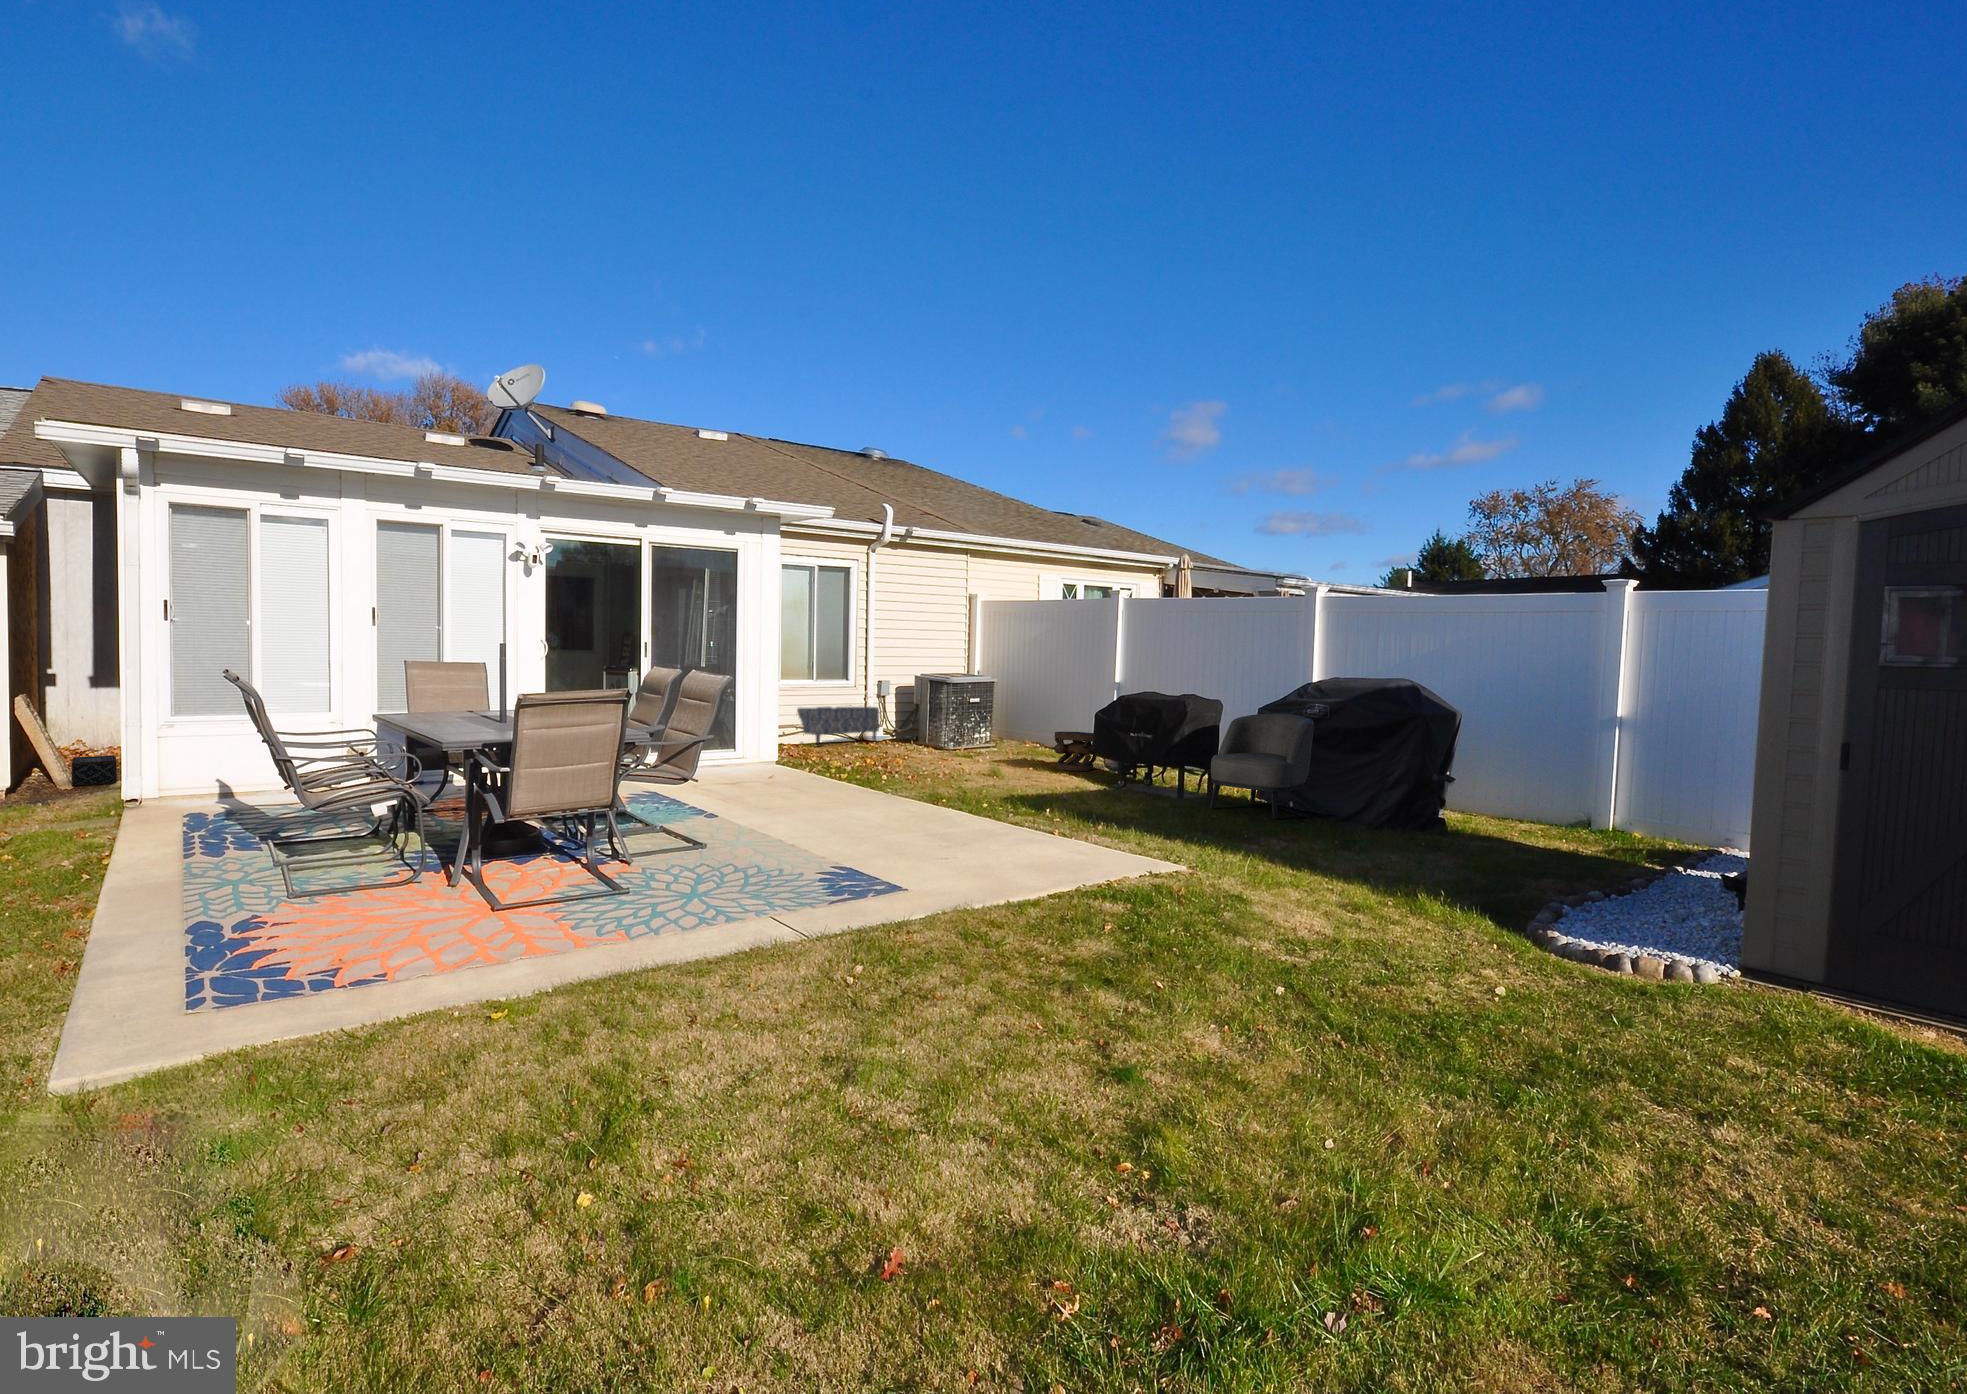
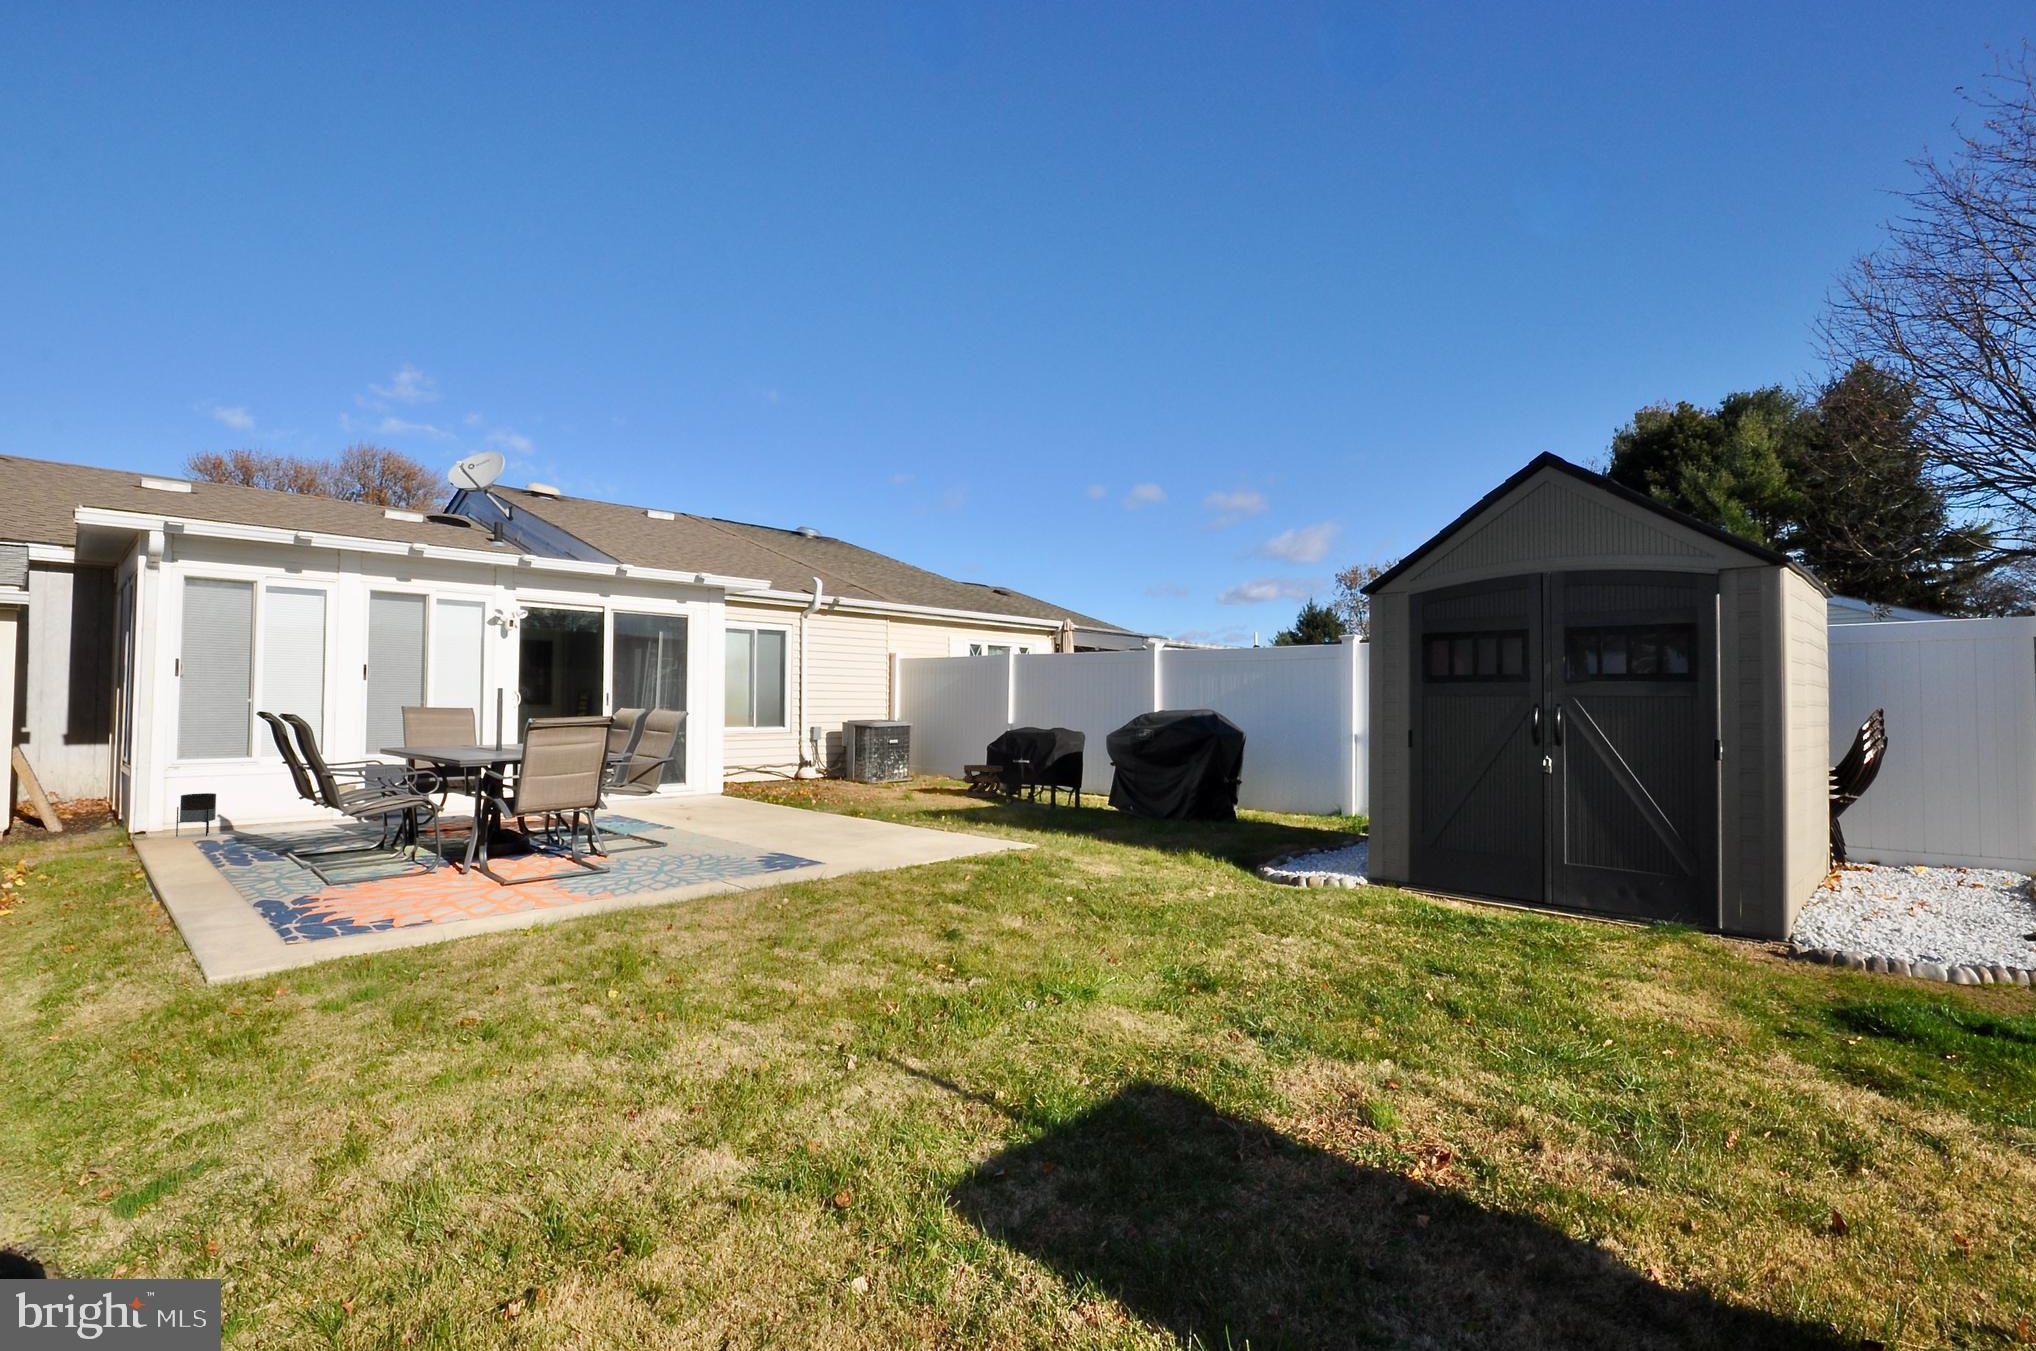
bench: present [797,706,879,747] -> none [737,749,811,785]
armchair: present [1210,714,1314,819] -> none [1091,742,1172,826]
planter: none [166,752,209,801] -> present [176,793,216,836]
woven basket: present [72,755,117,786] -> none [76,802,121,828]

